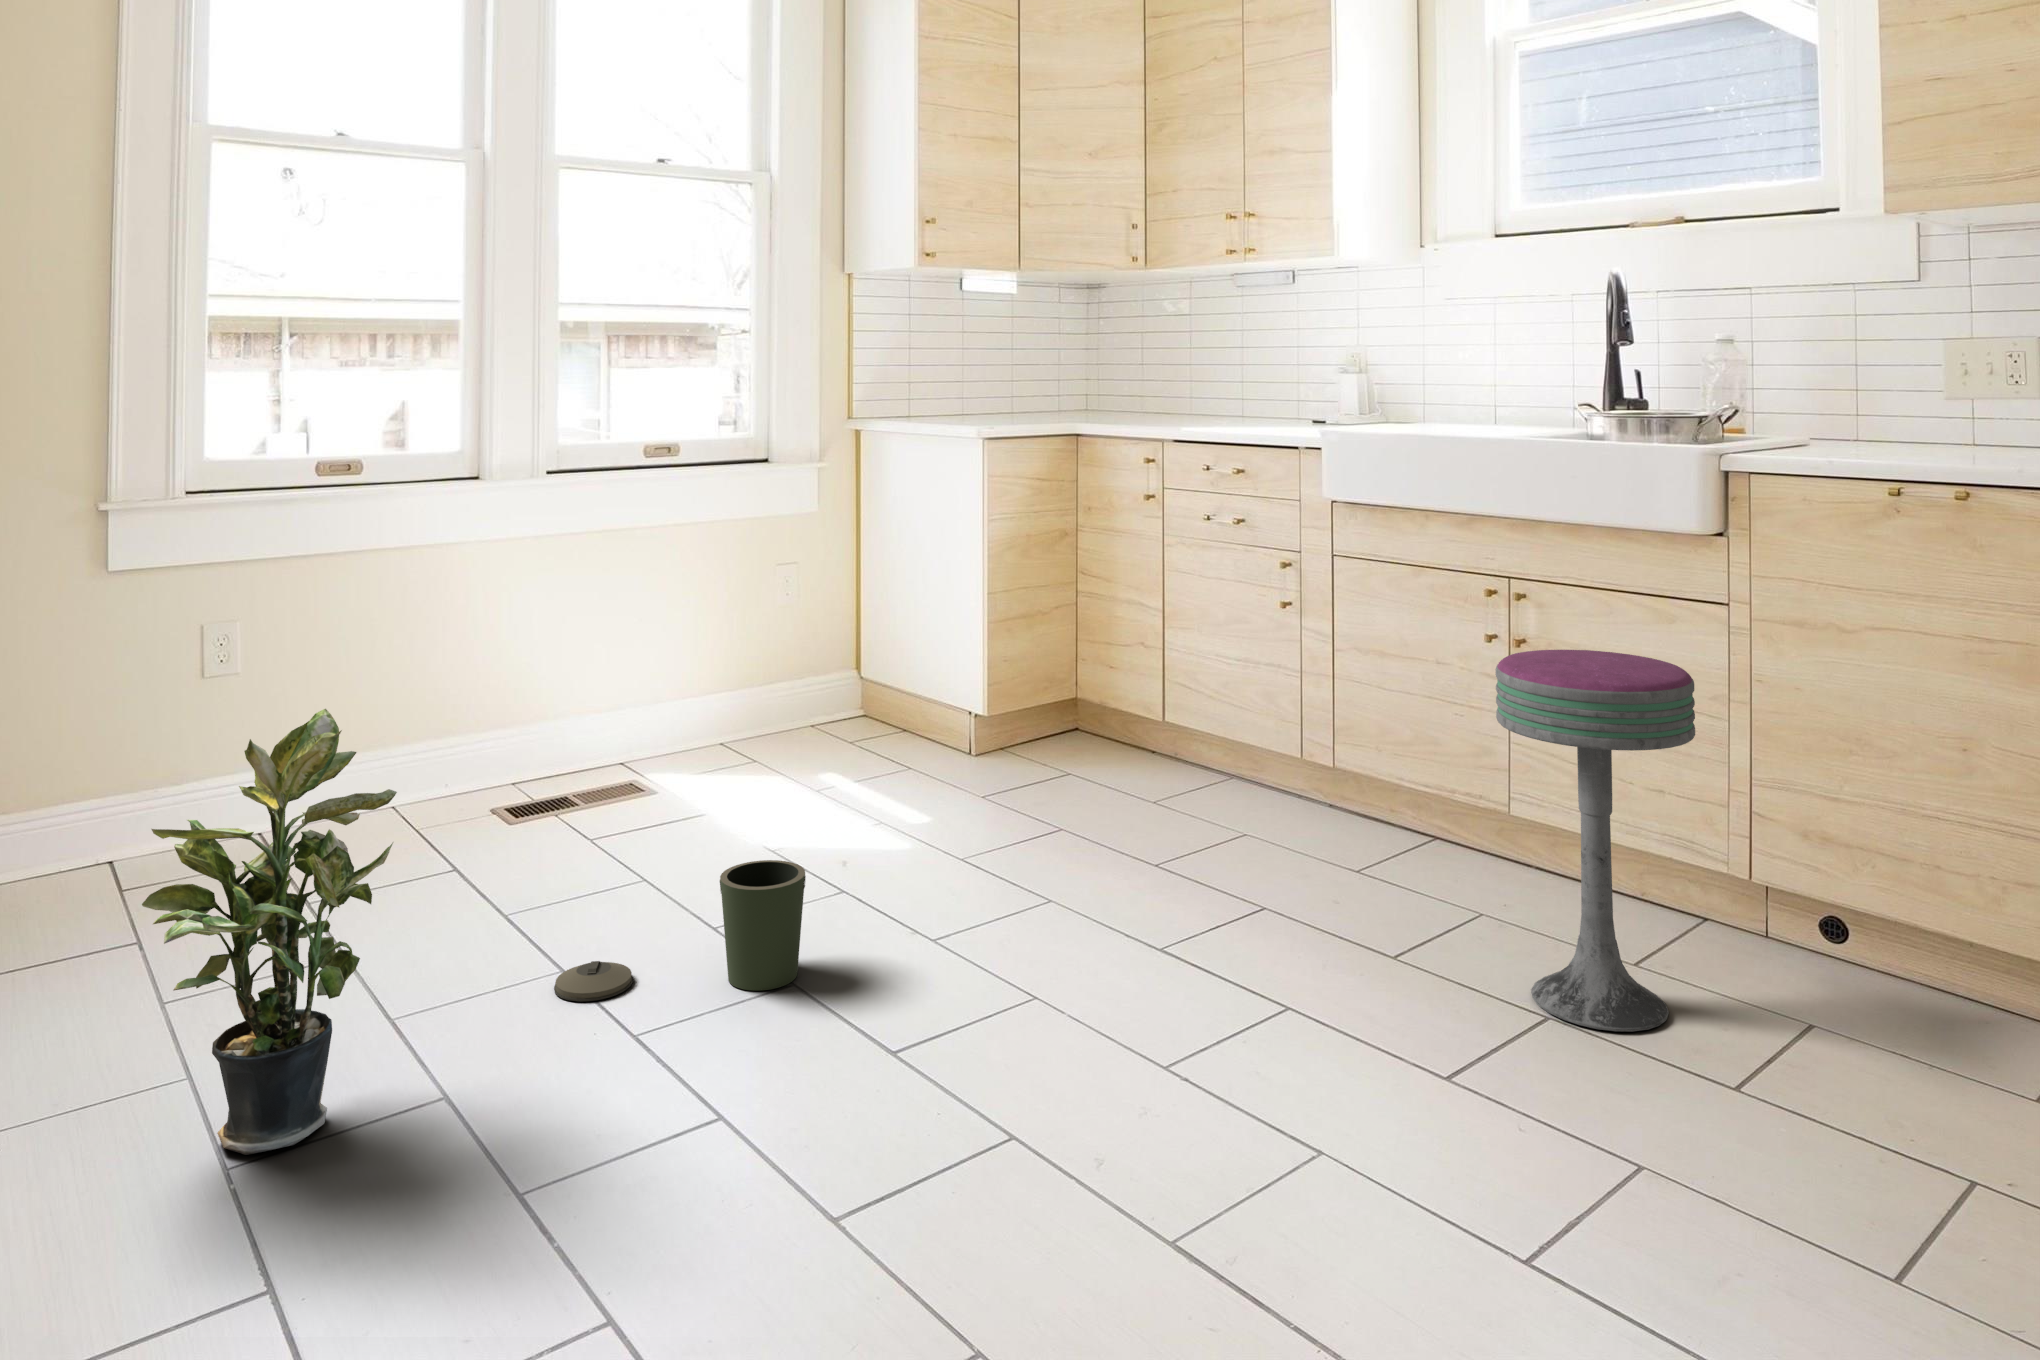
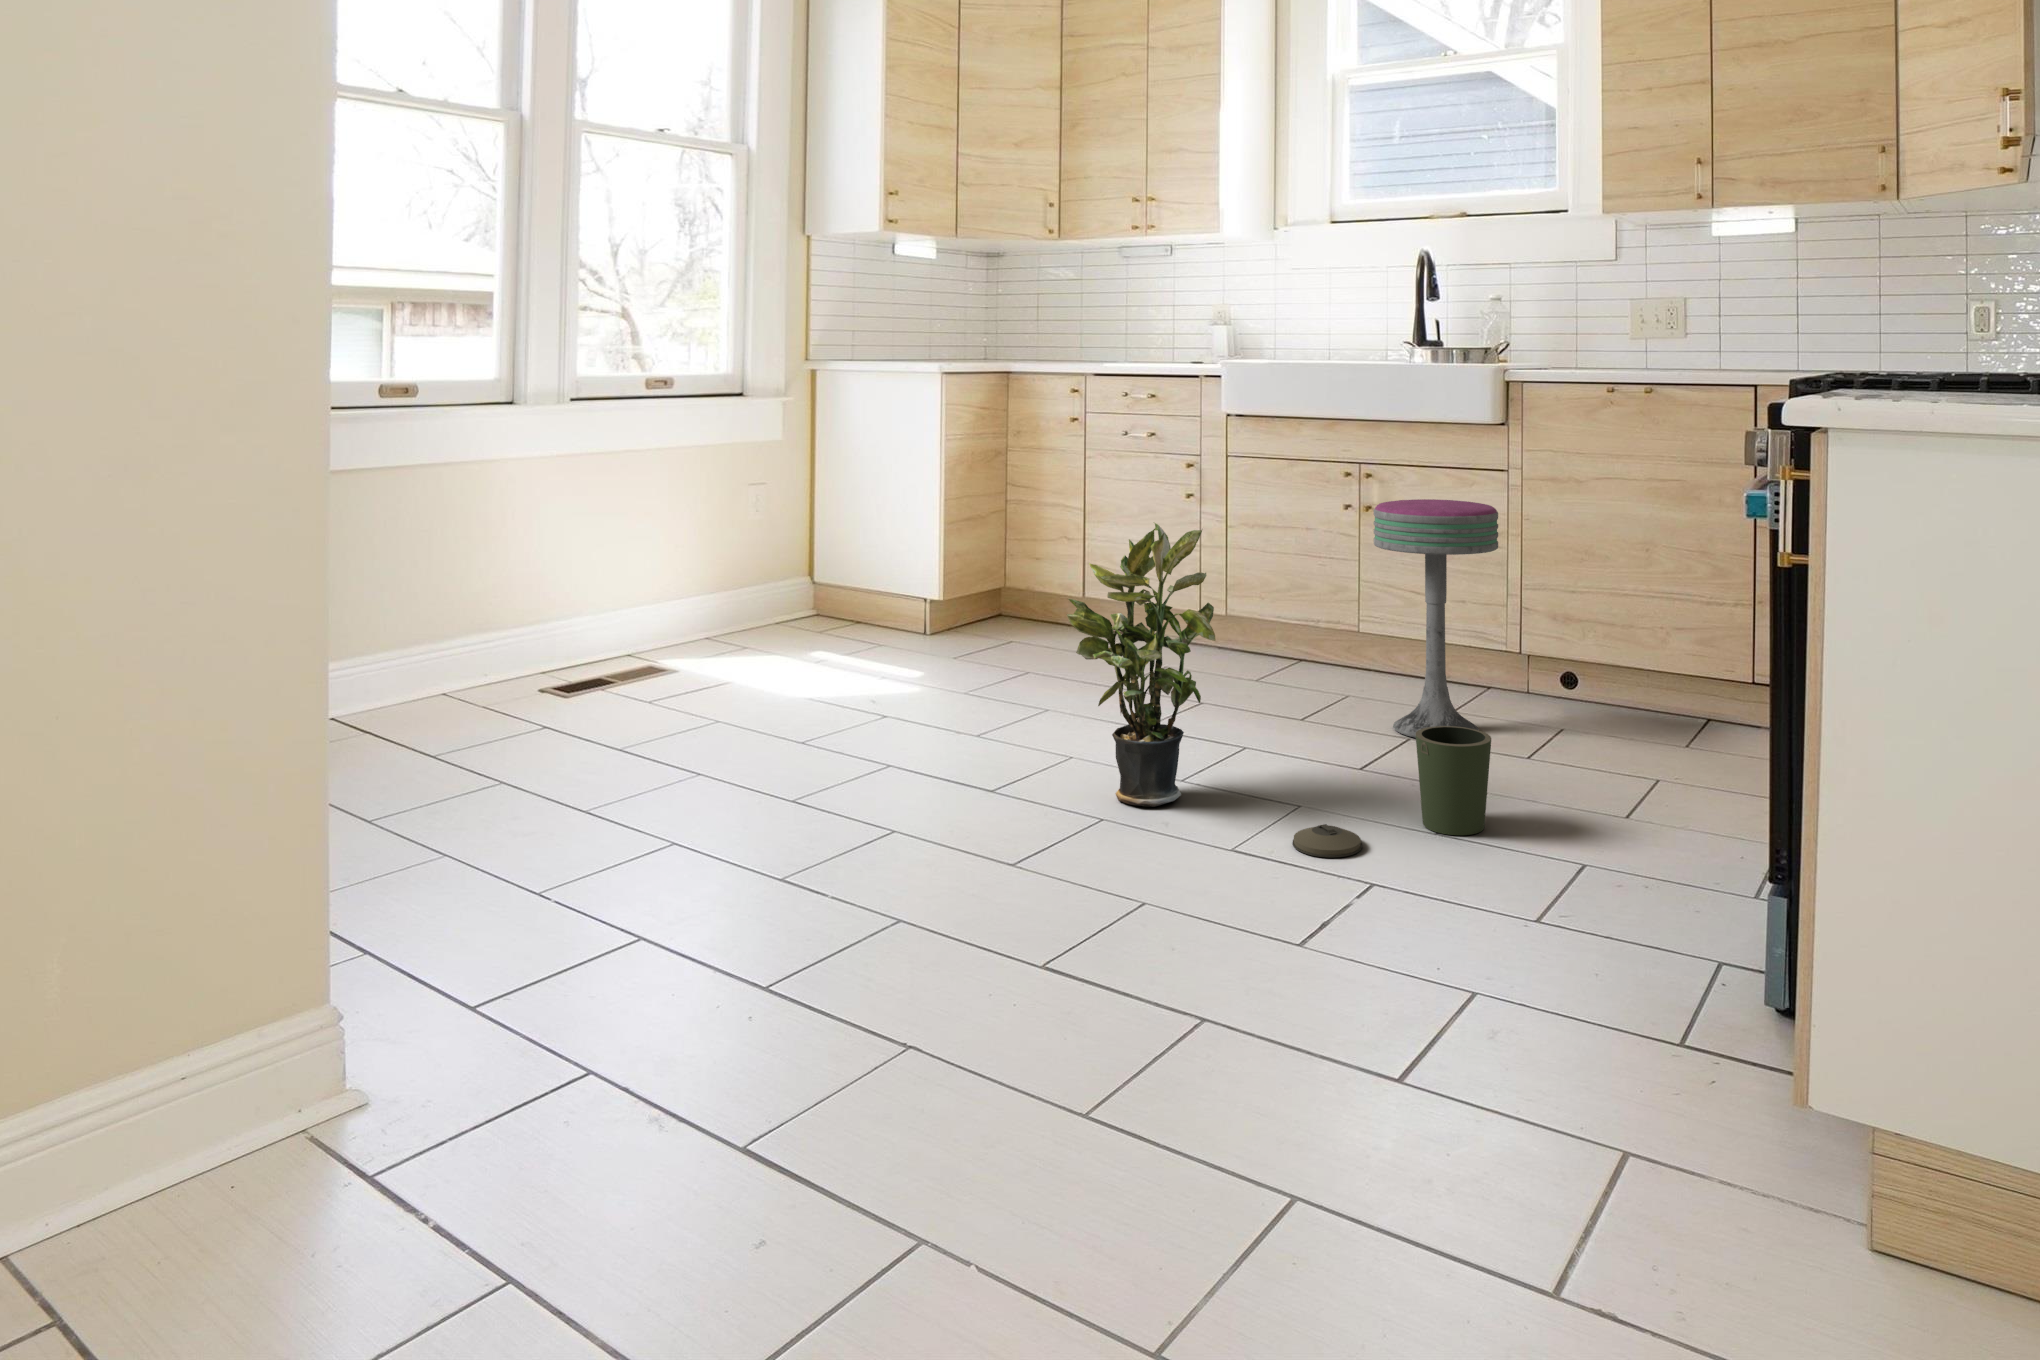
potted plant: present [142,709,397,1155] -> present [1067,523,1216,807]
trash can: present [554,860,806,1001] -> present [1293,726,1491,858]

